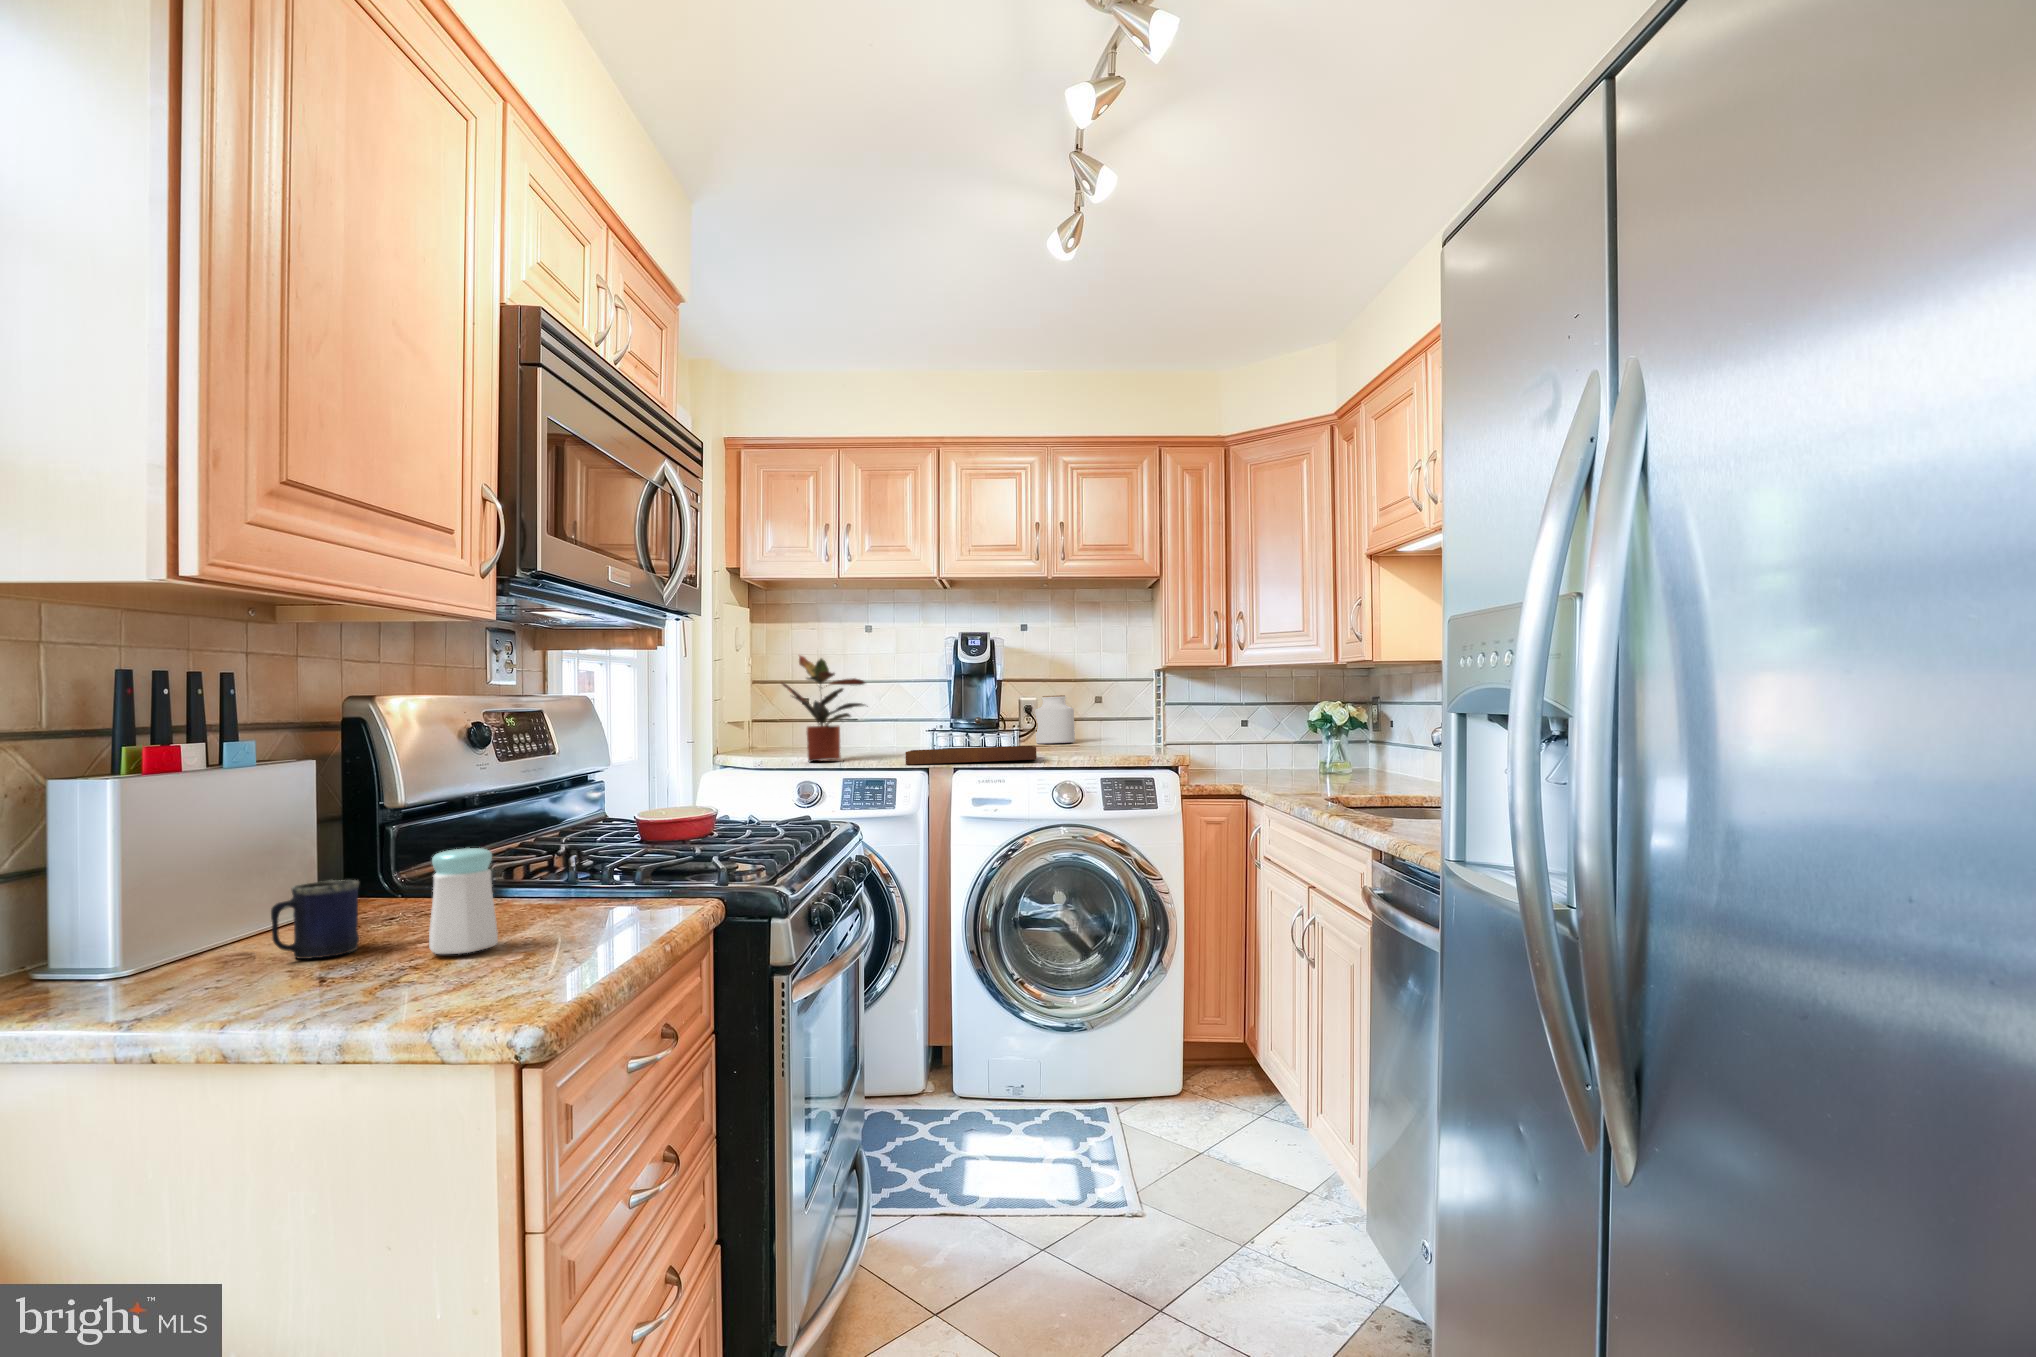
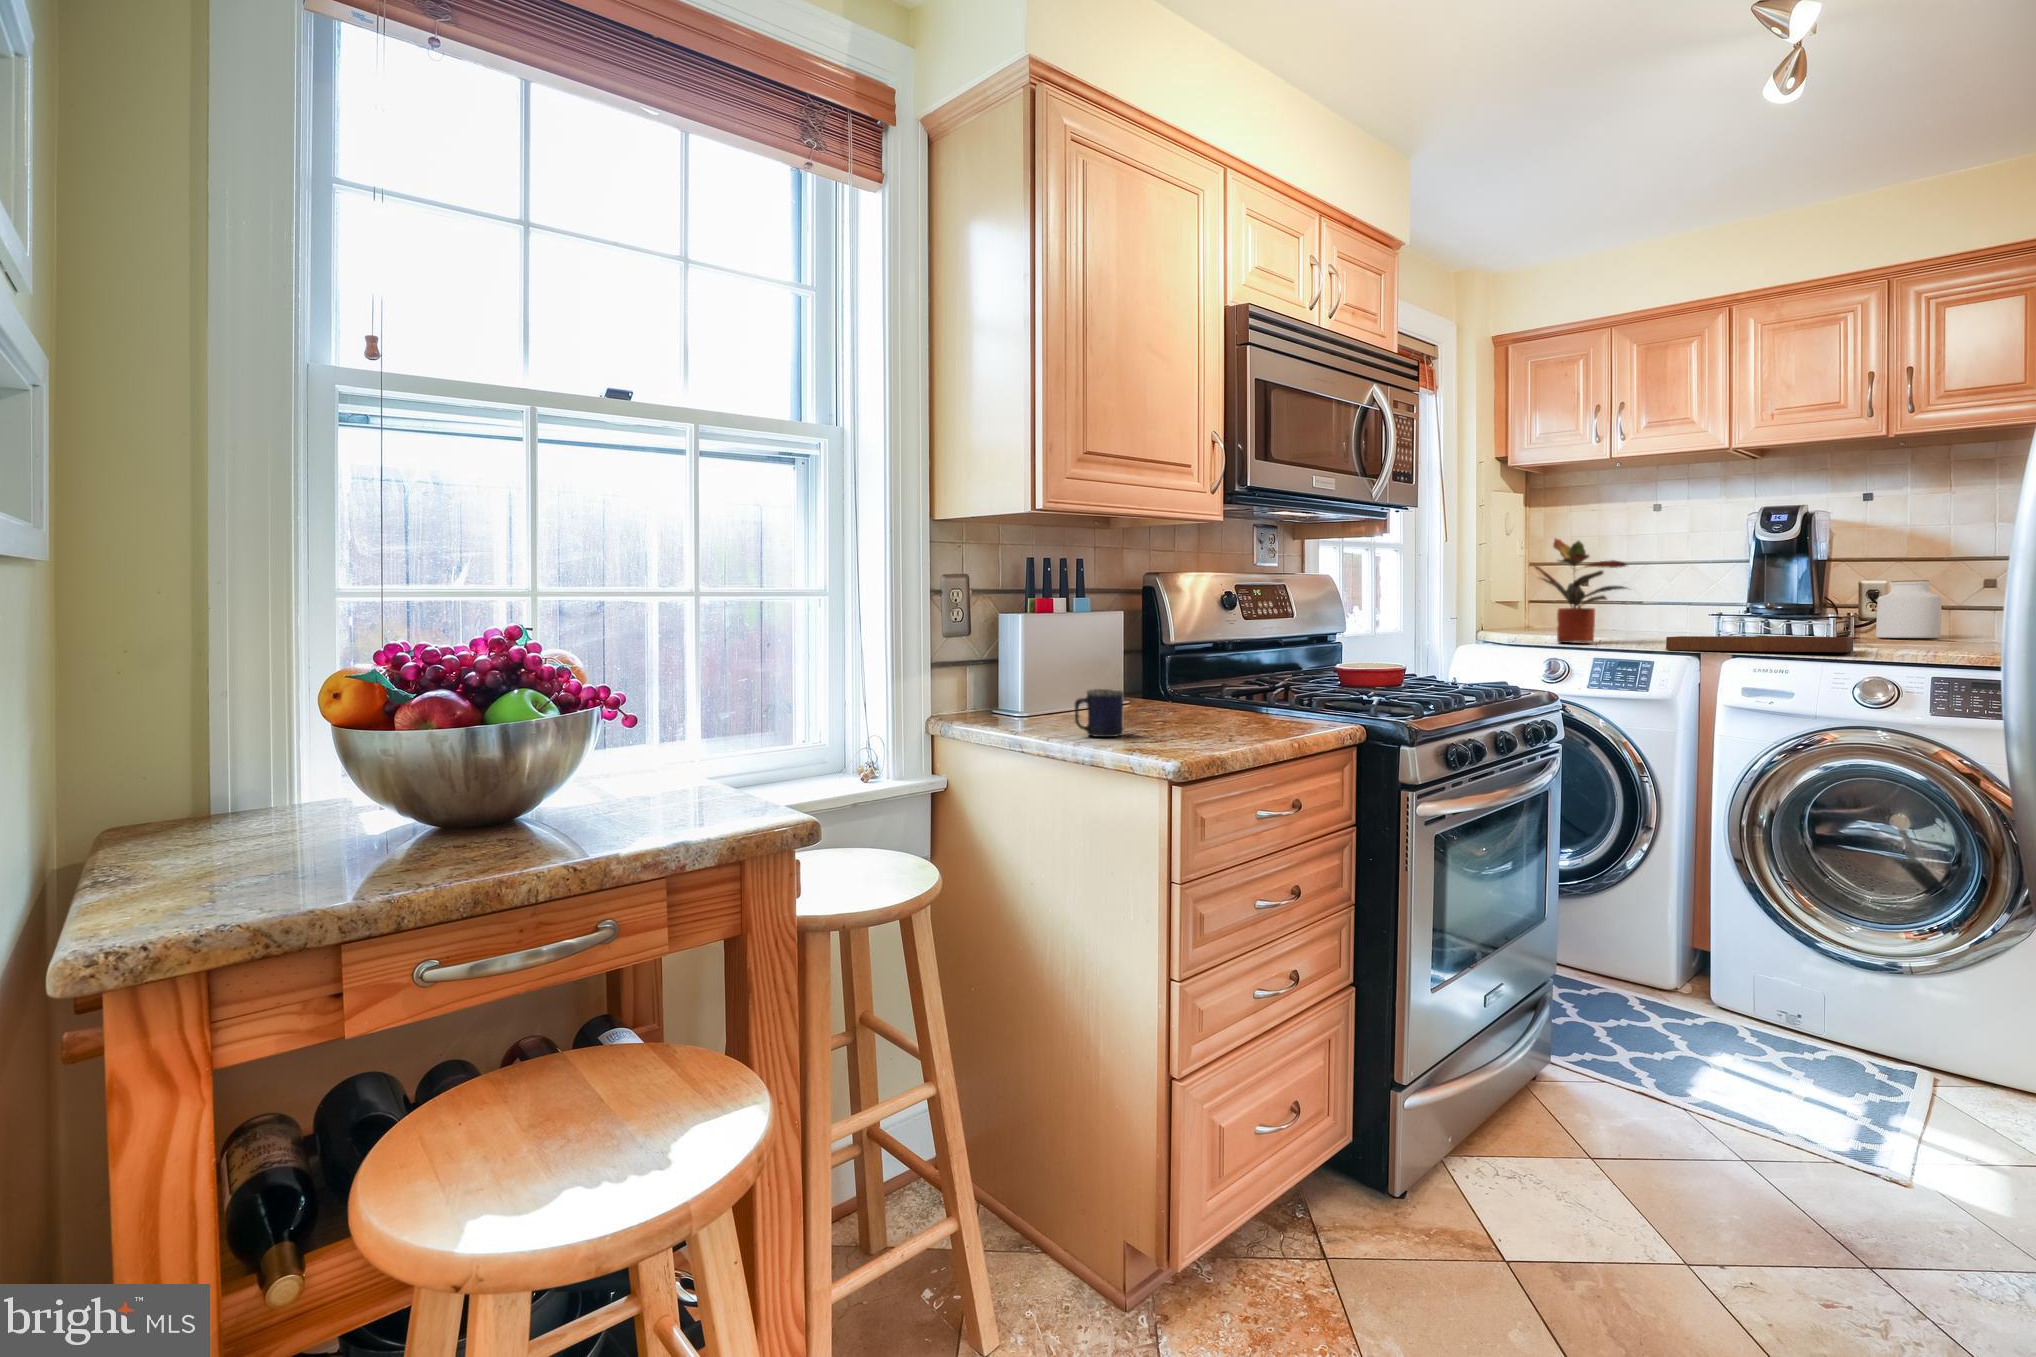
salt shaker: present [429,848,498,954] -> none [1158,674,1200,745]

